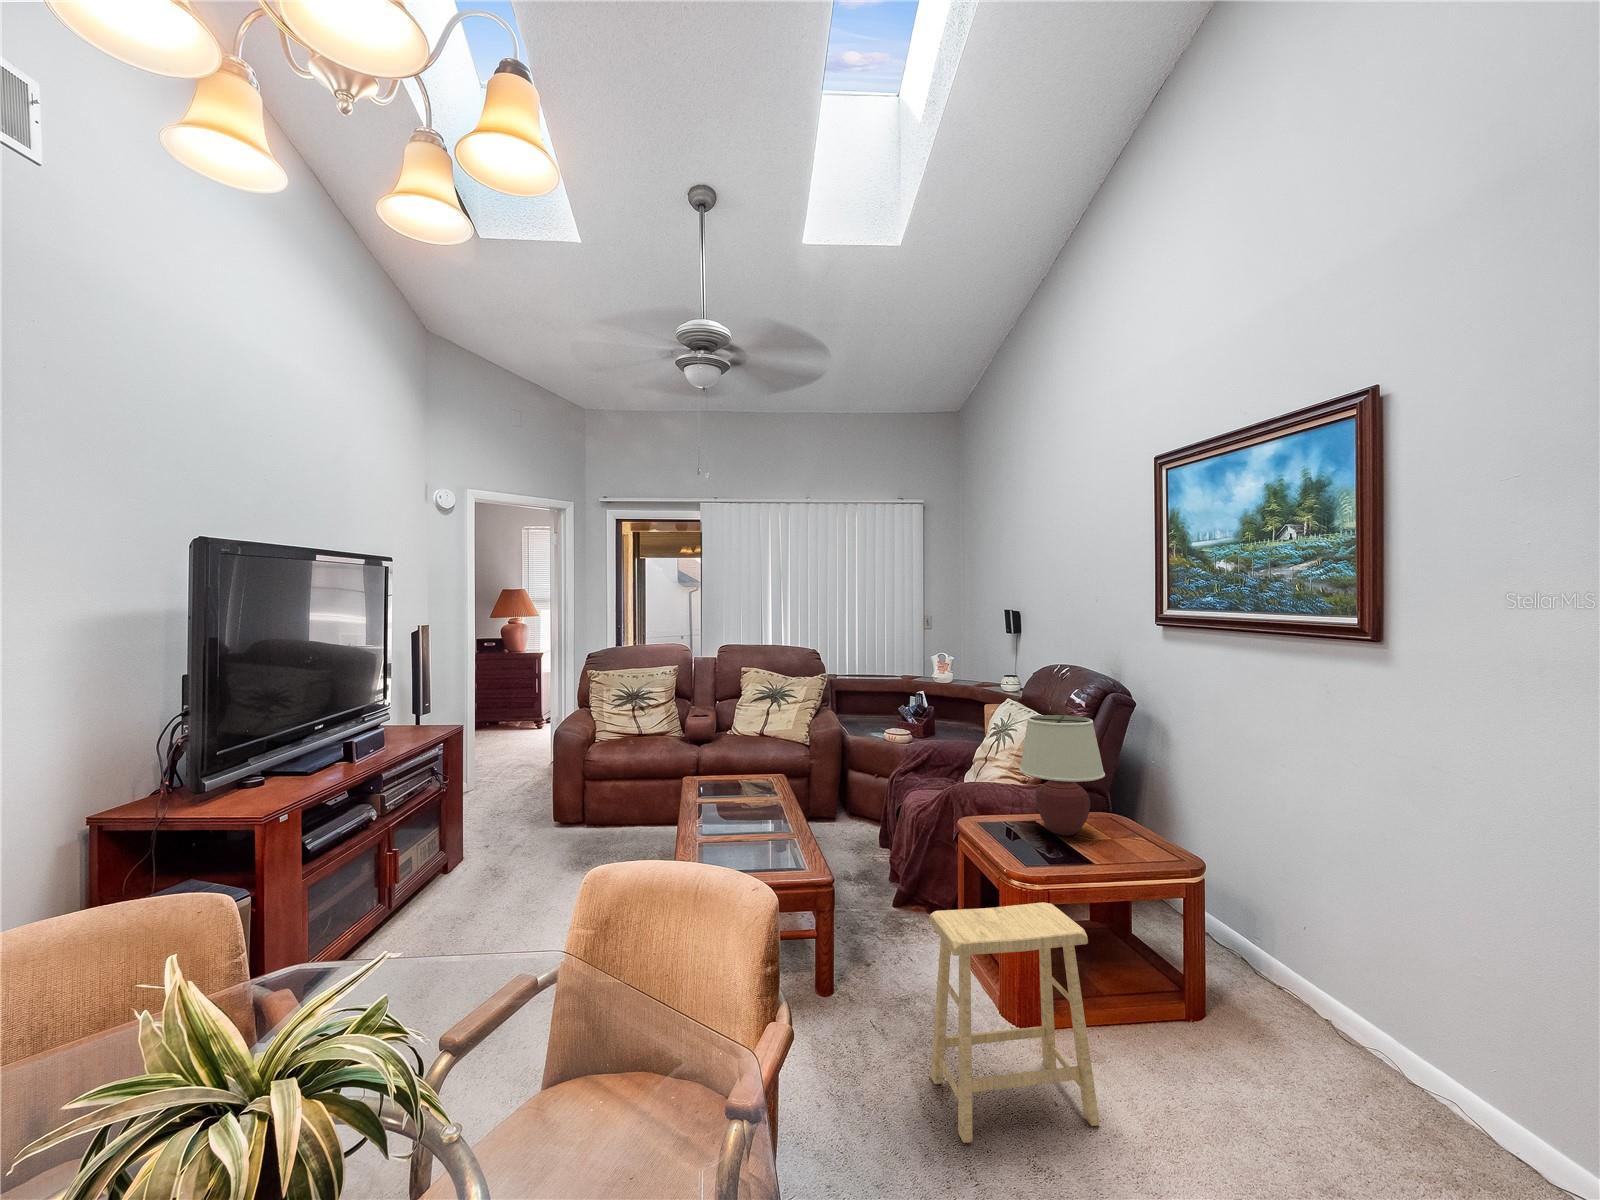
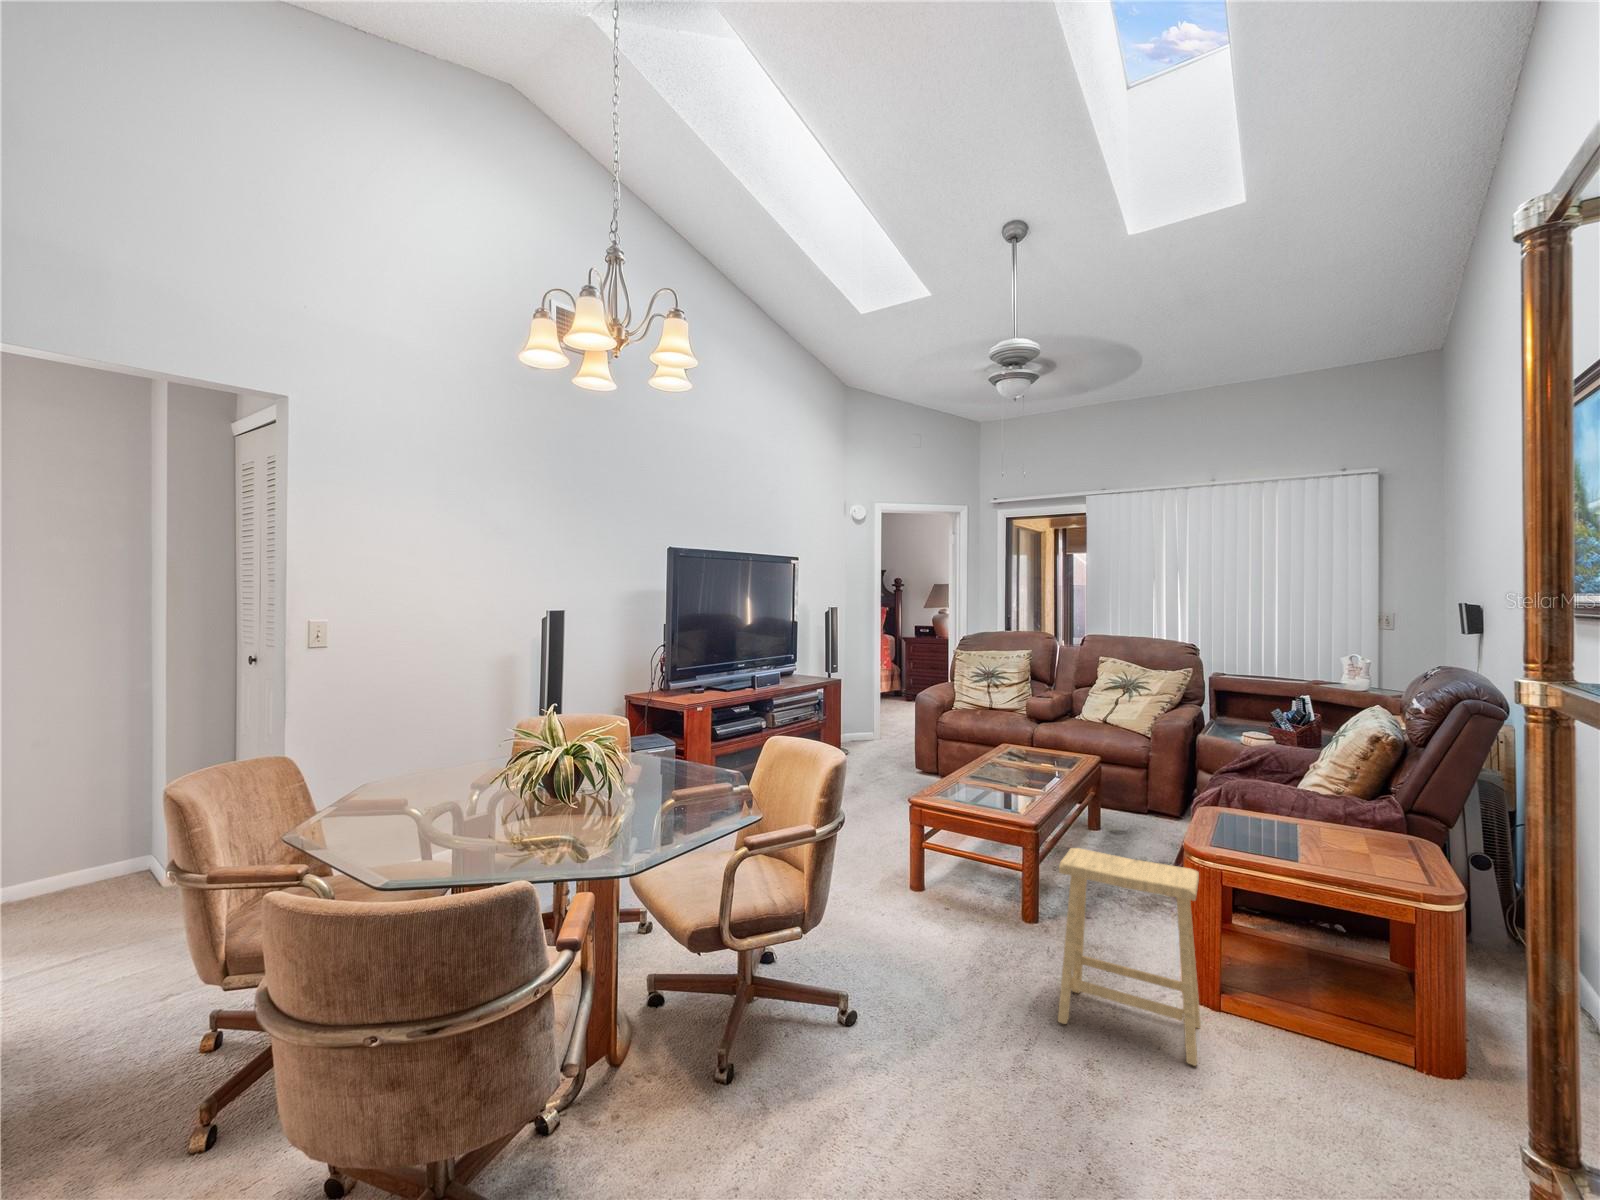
table lamp: present [1019,715,1105,835] -> none [1258,709,1367,840]

